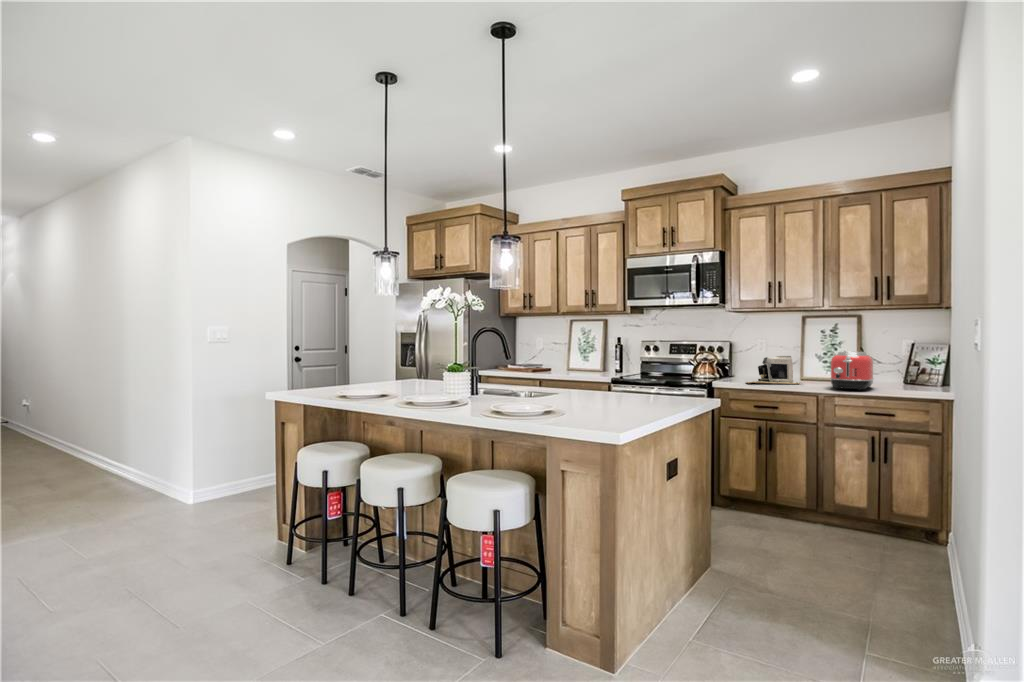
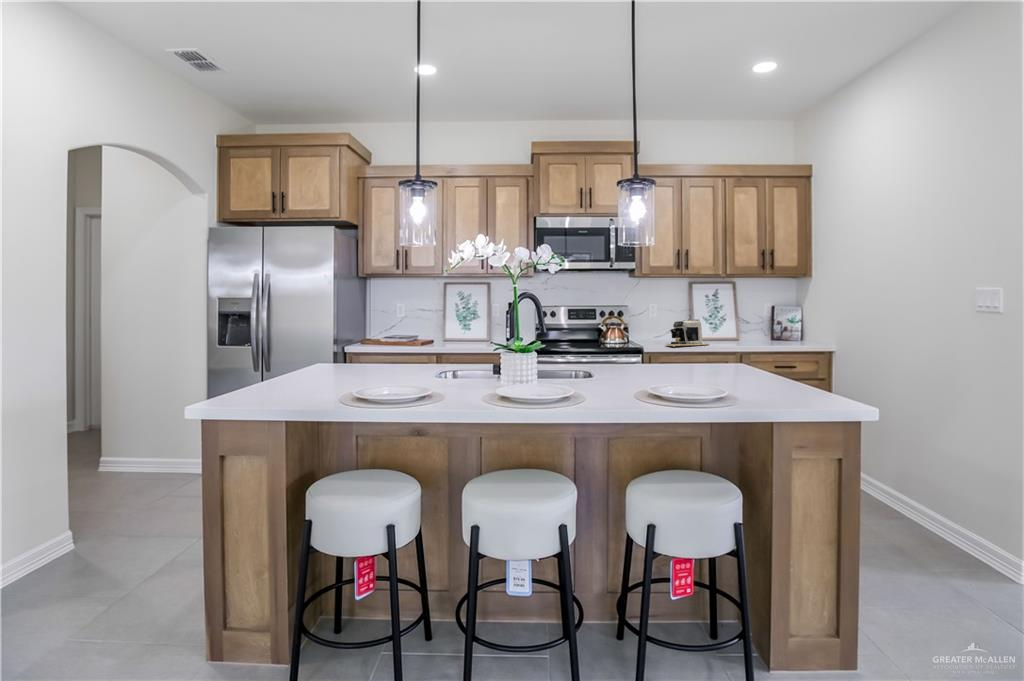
toaster: present [830,352,874,390] -> none [738,315,776,348]

